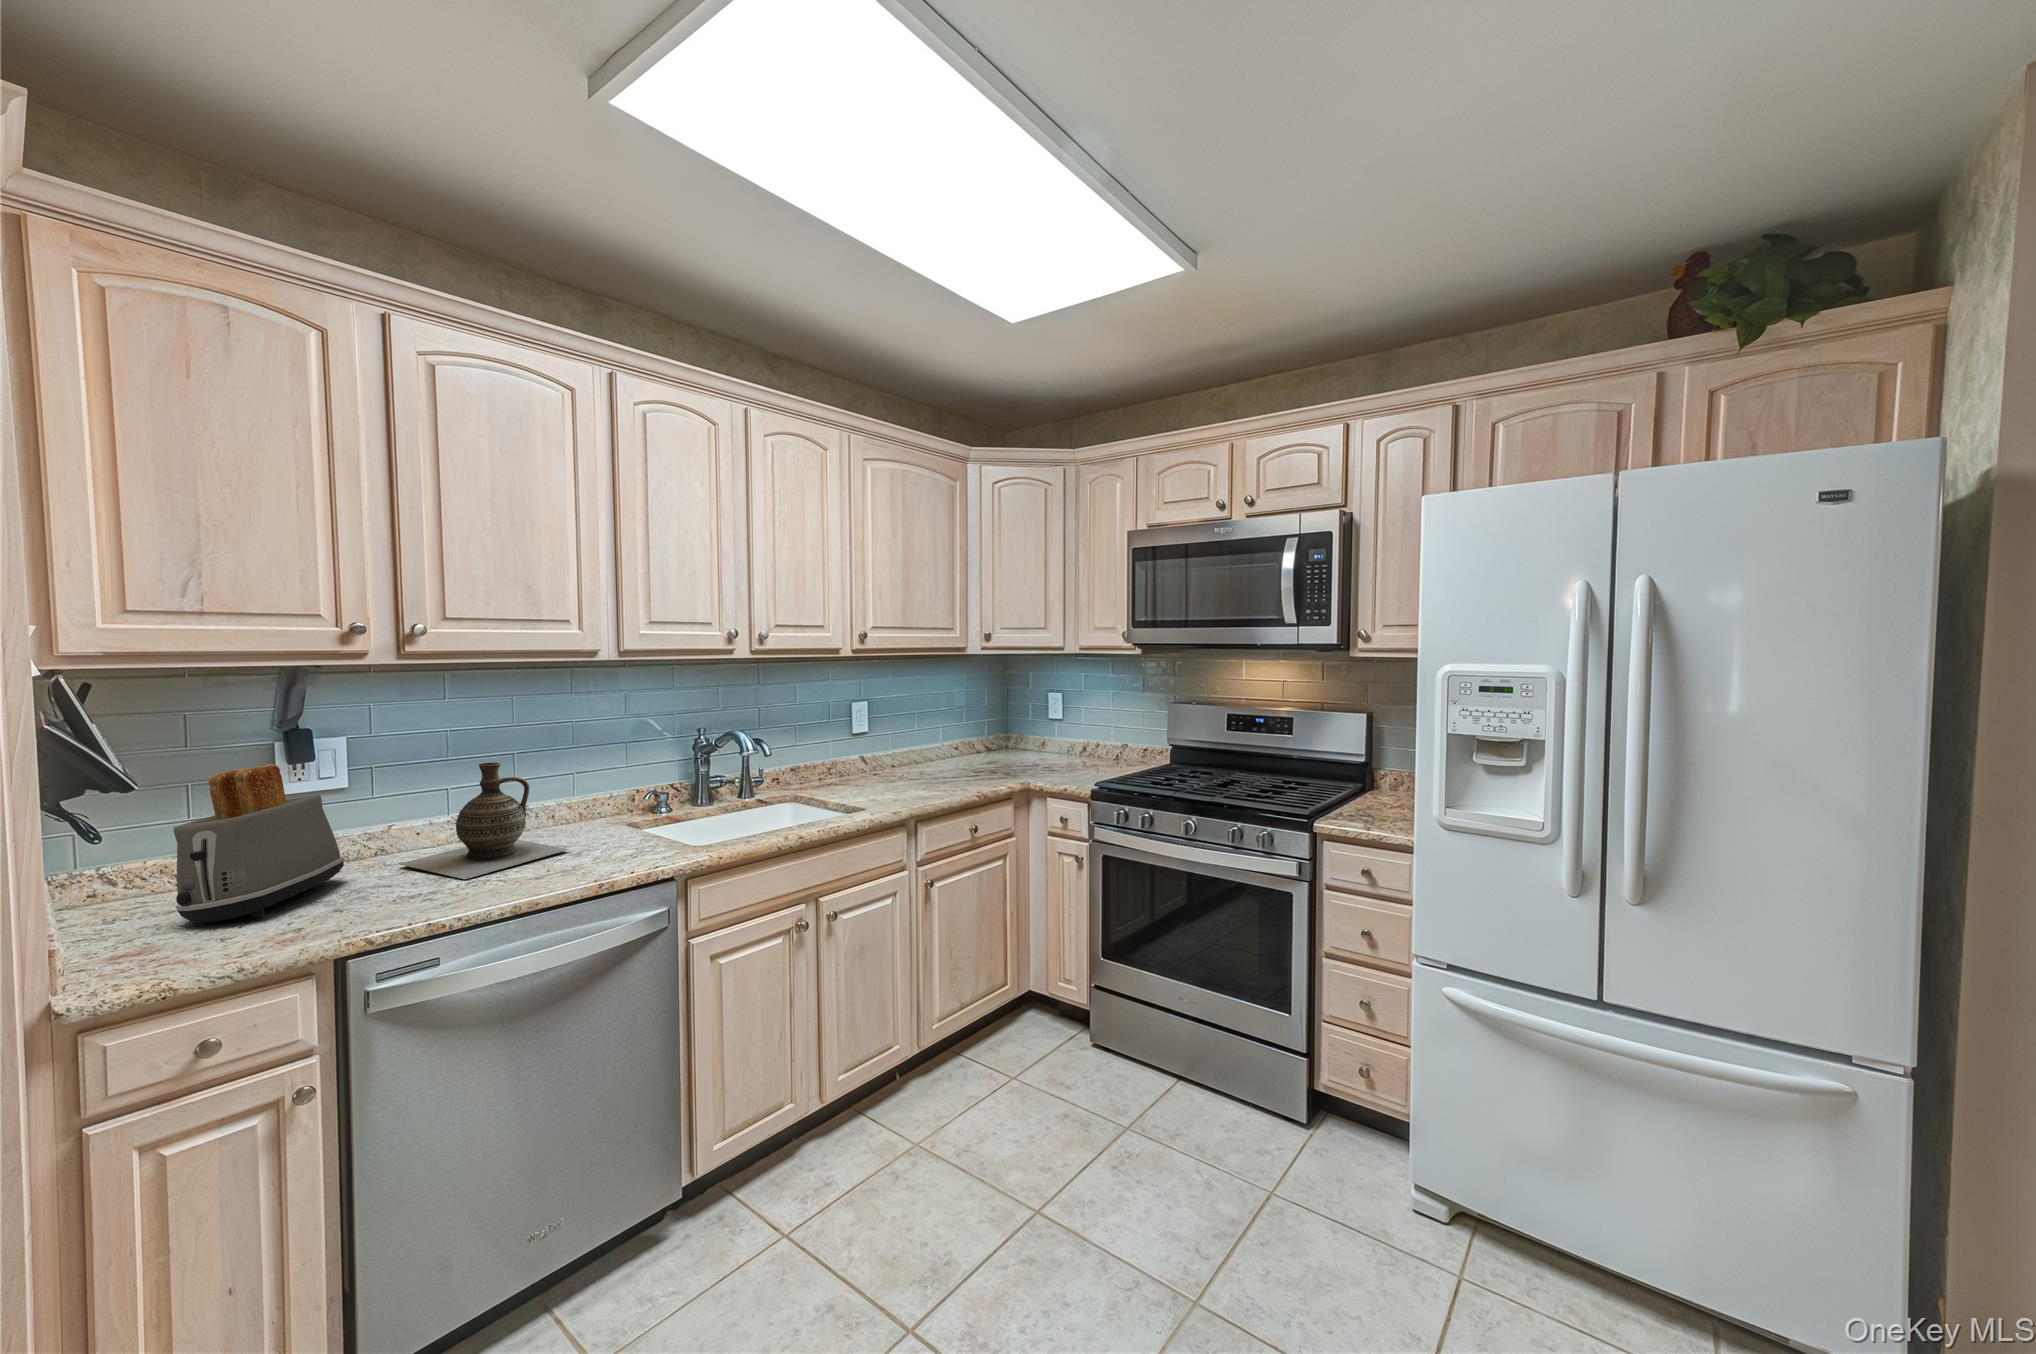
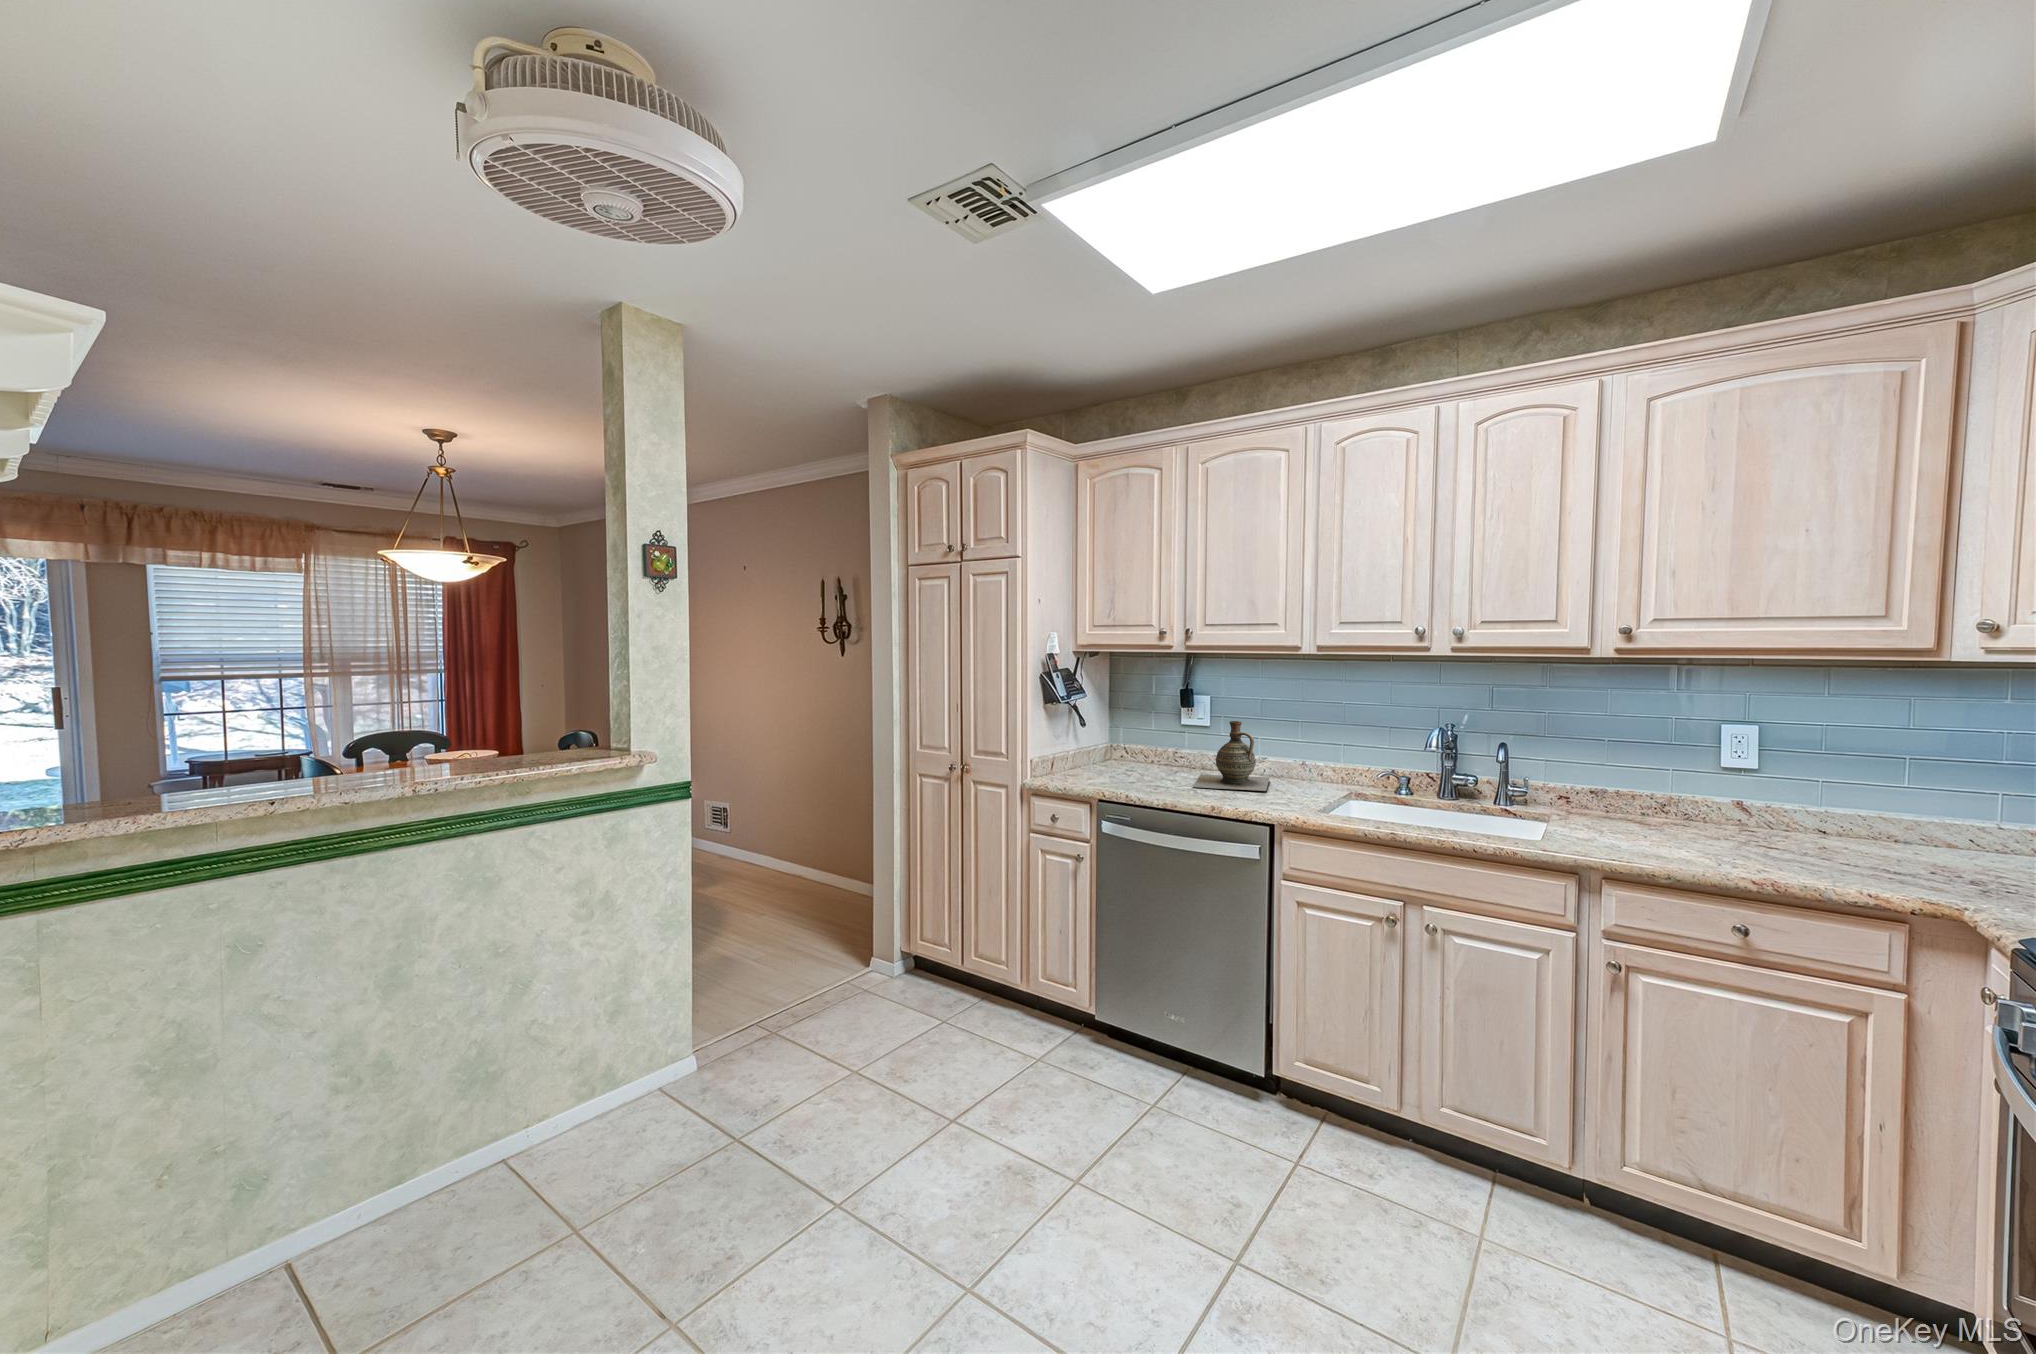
toaster: present [174,764,344,924] -> none [1099,705,1174,776]

